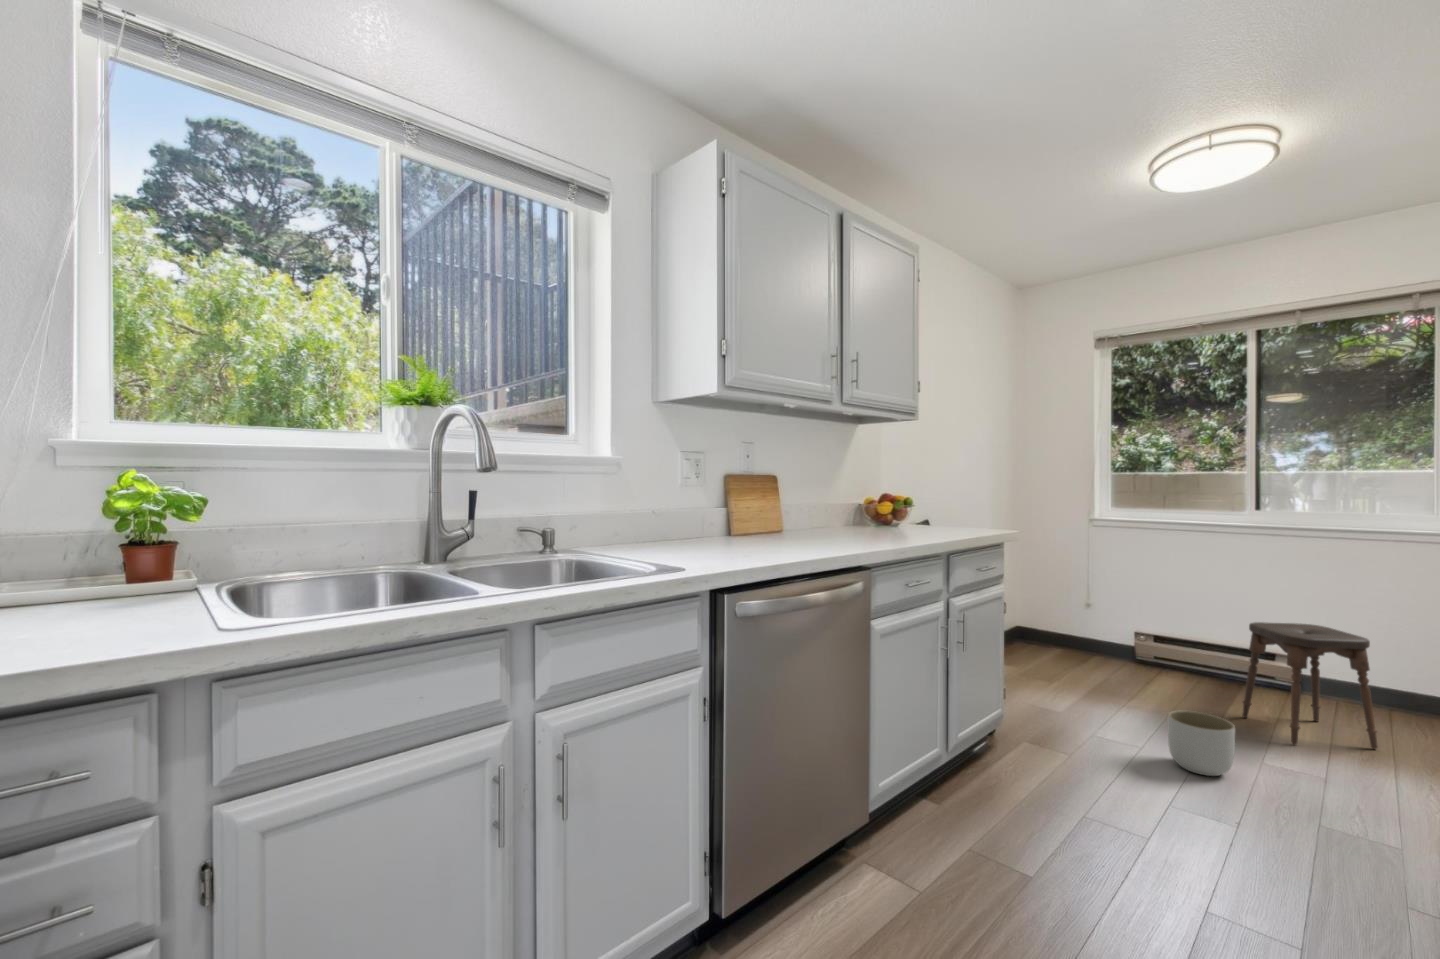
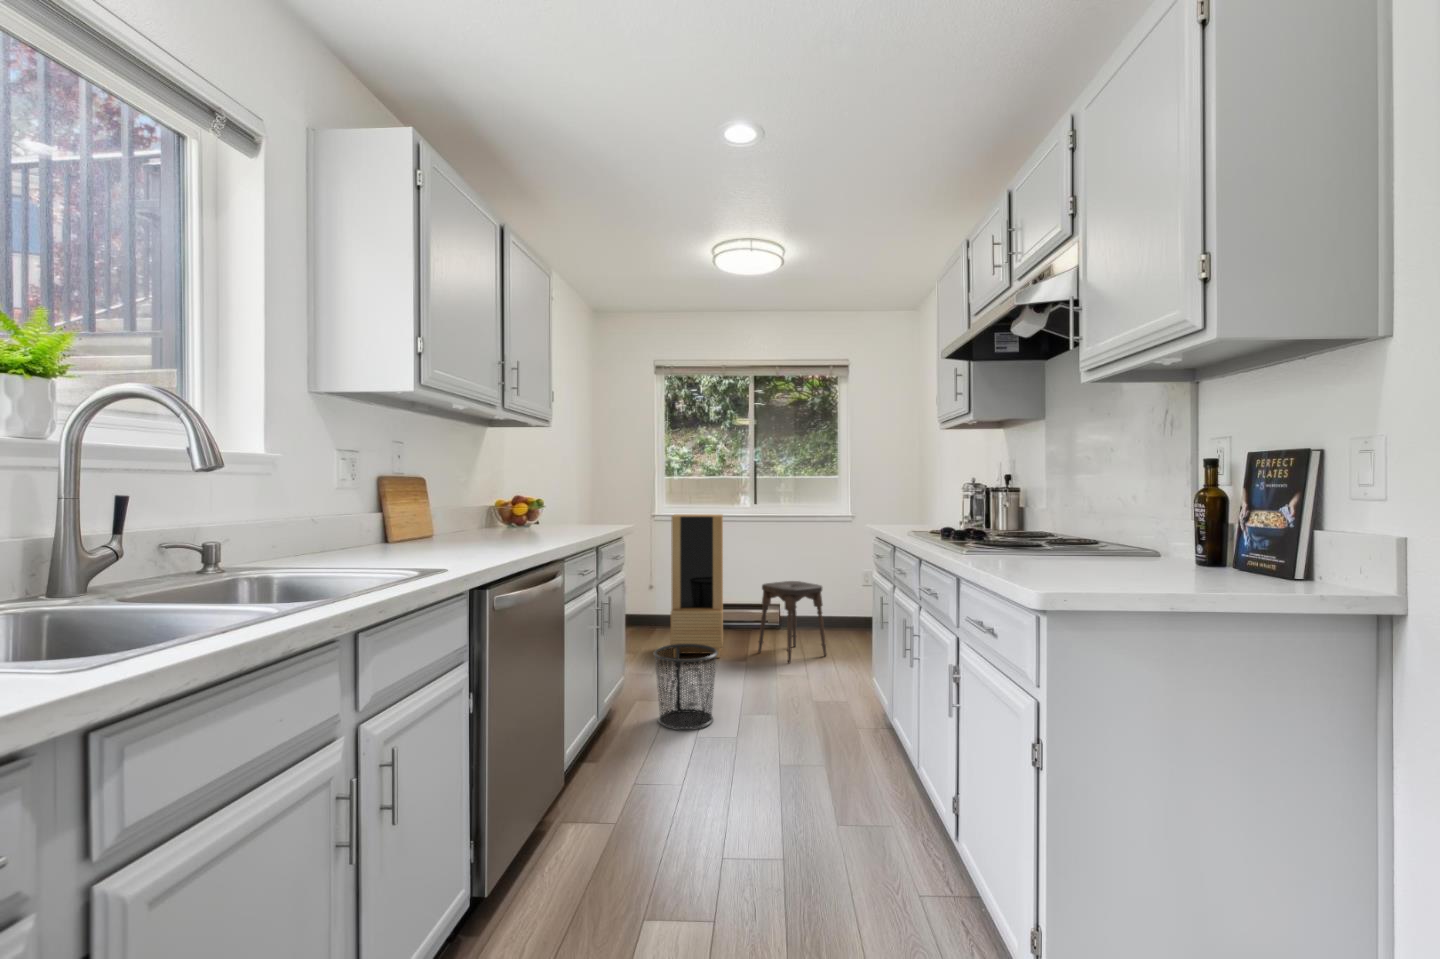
storage cabinet: none [1099,519,1186,711] -> present [671,514,723,658]
waste bin: none [1035,683,1130,802] -> present [654,644,718,730]
planter: present [1167,710,1235,776] -> none [730,650,768,694]

